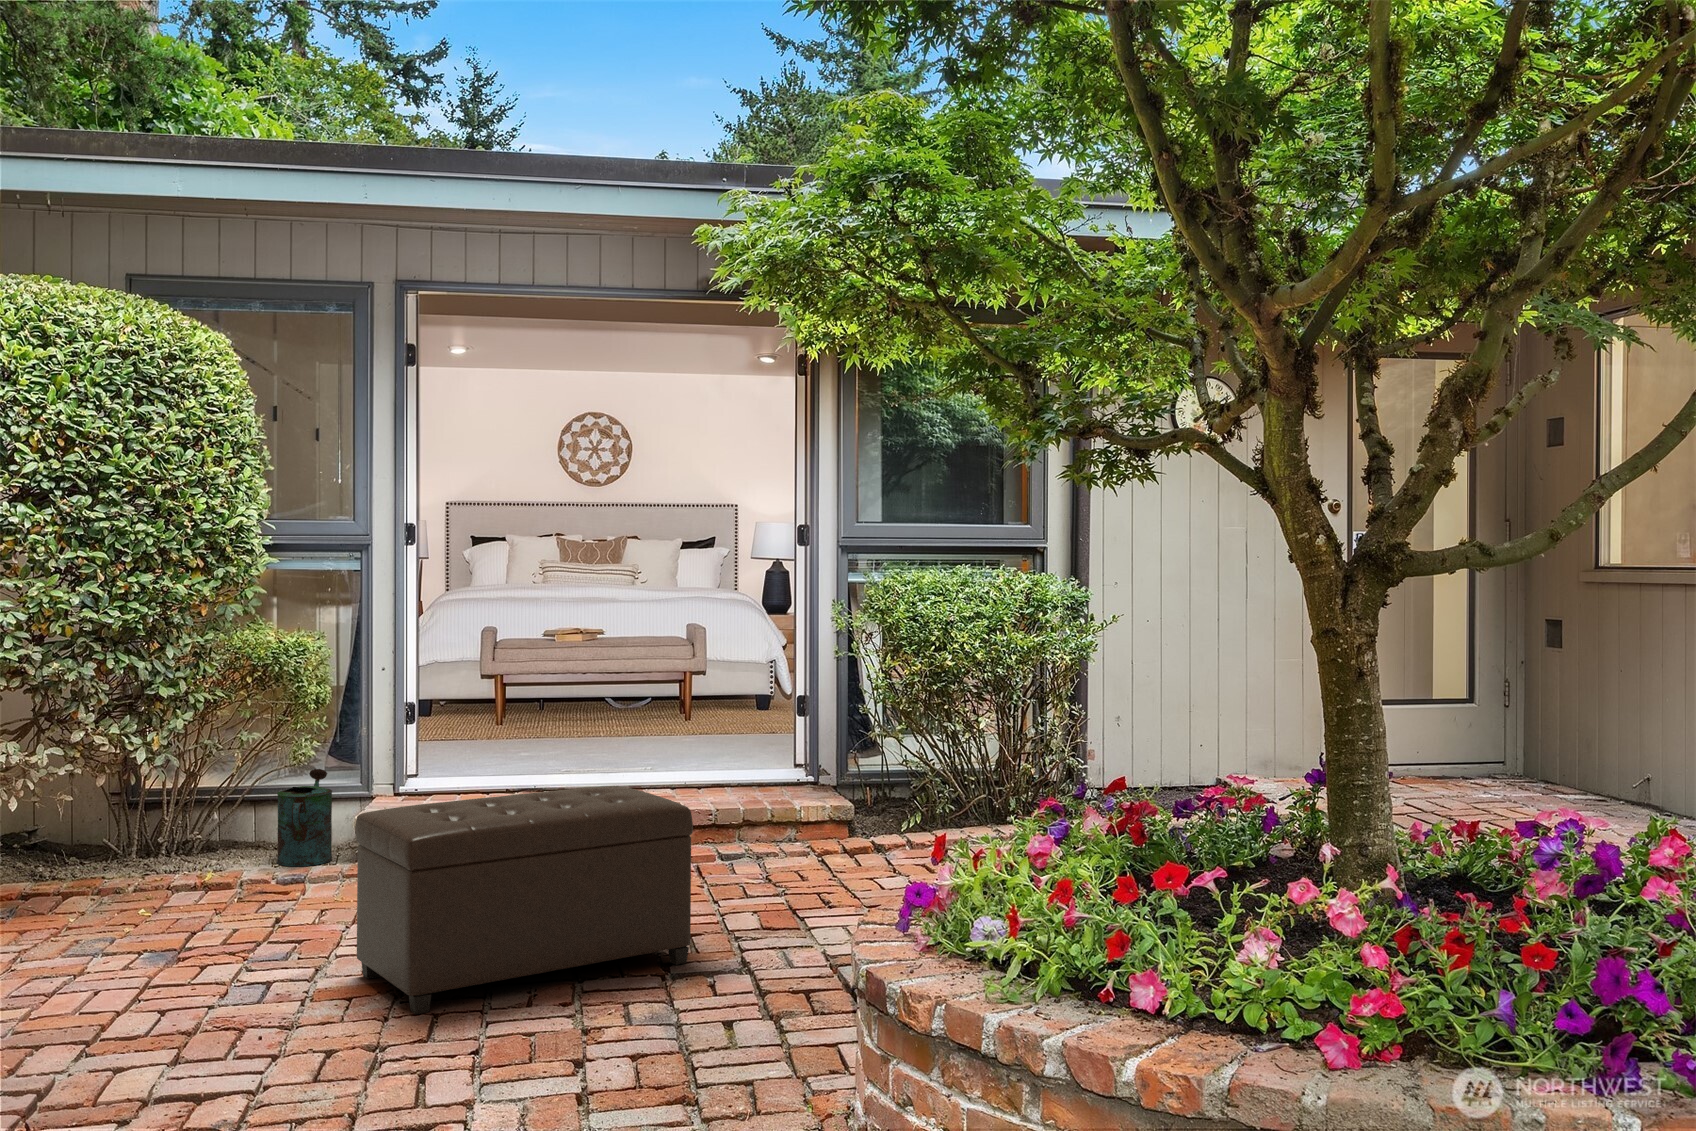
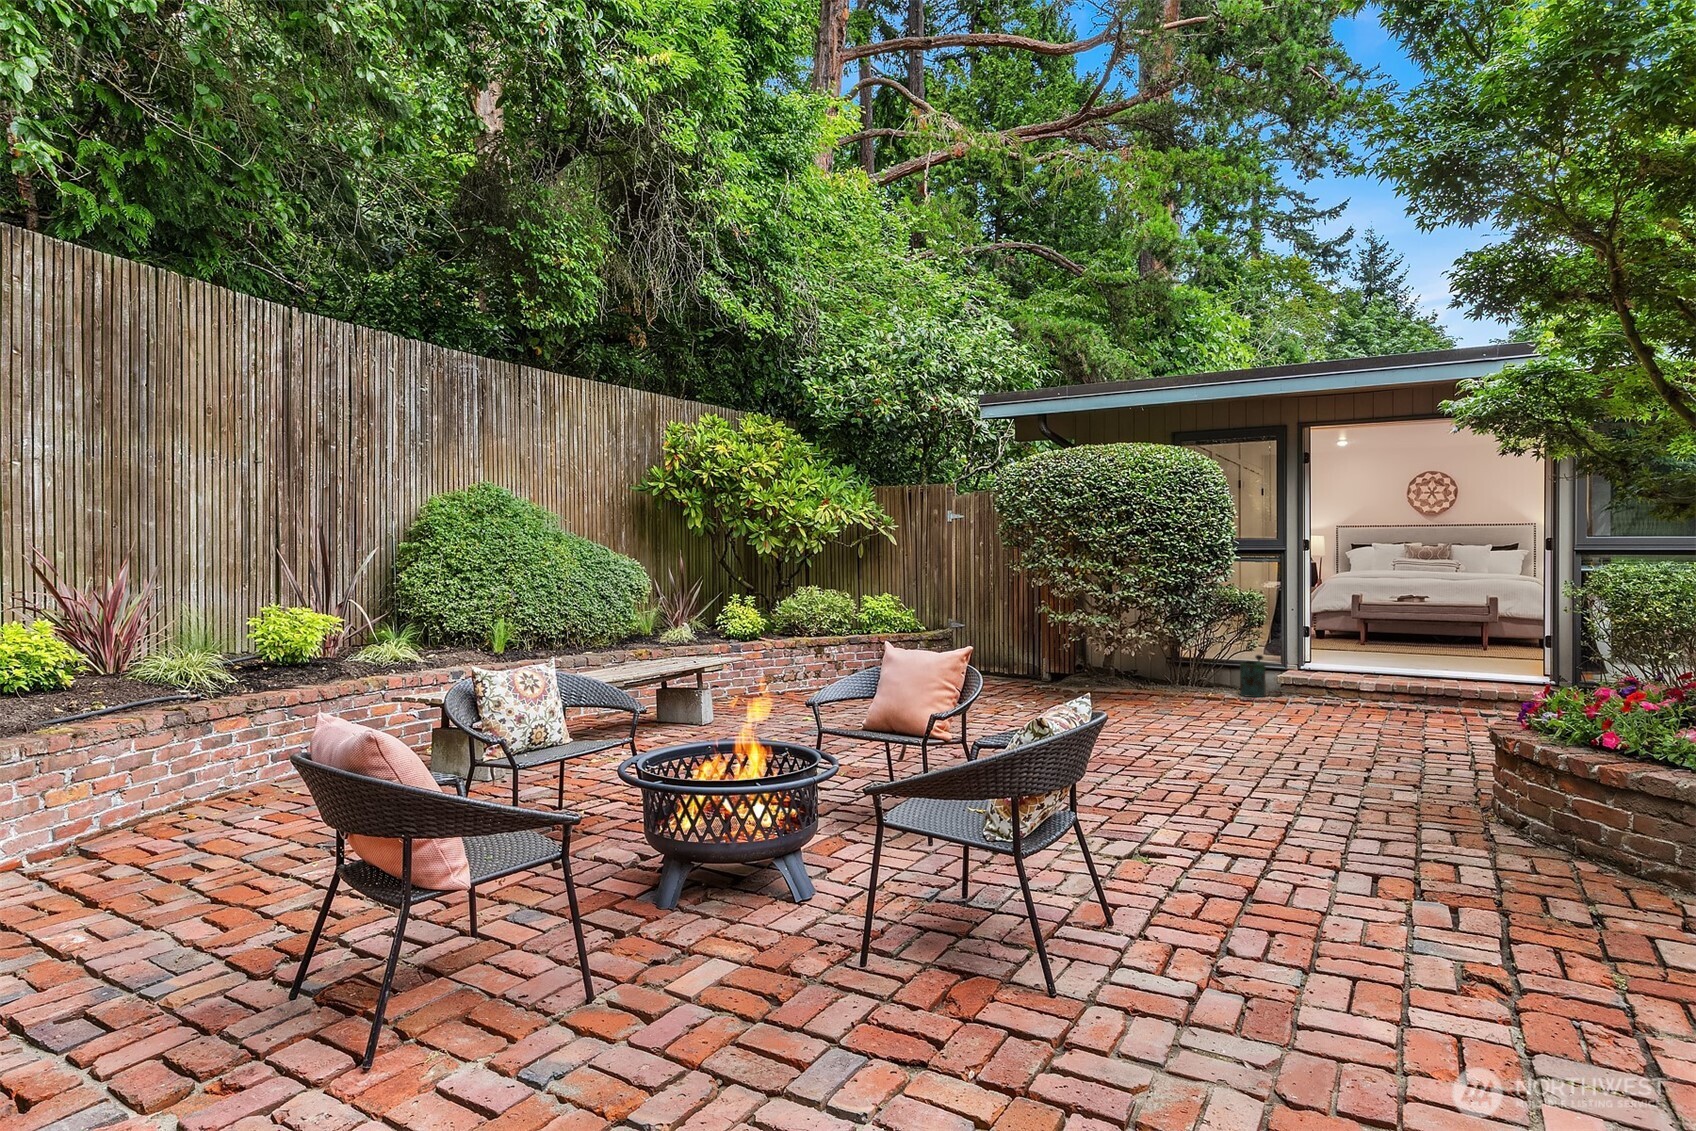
ottoman: present [355,786,693,1014] -> none [1271,662,1438,748]

